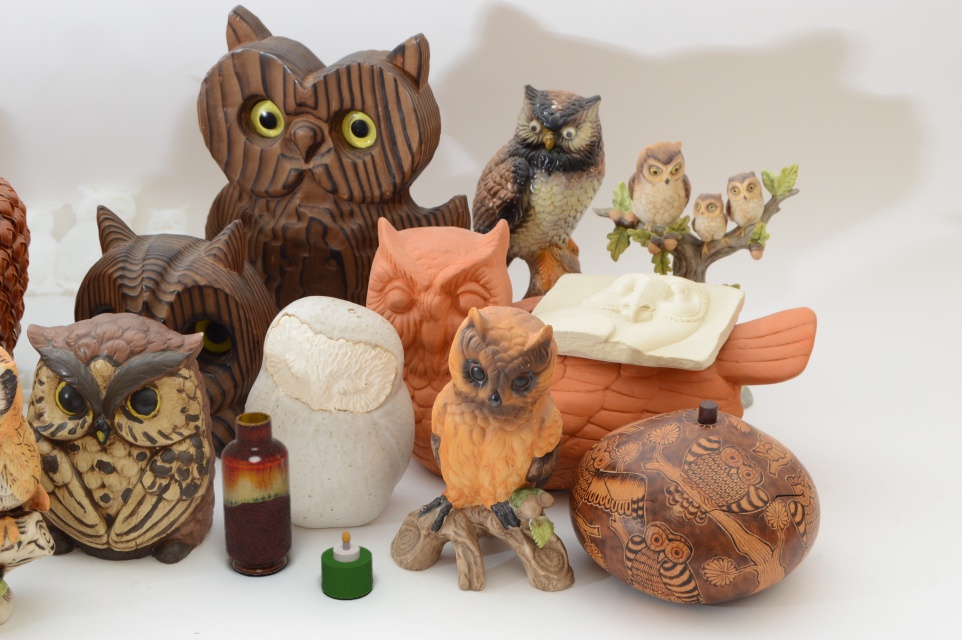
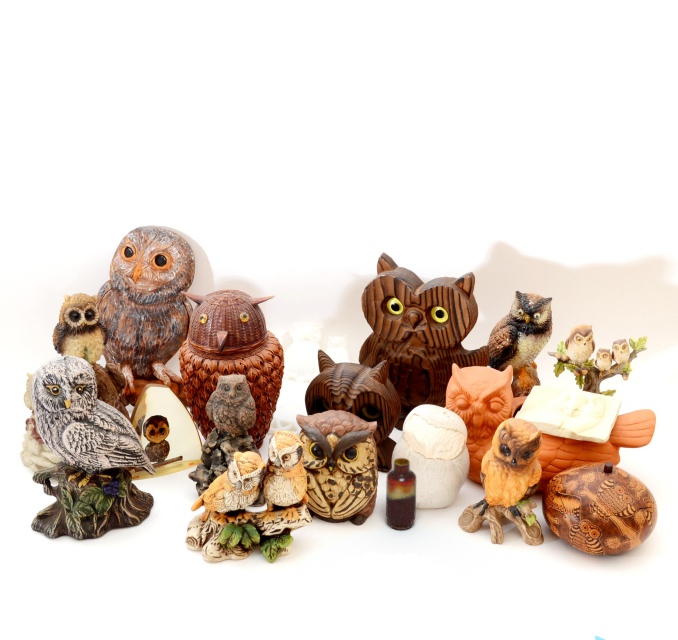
candle: present [321,531,373,599] -> none [430,513,453,544]

